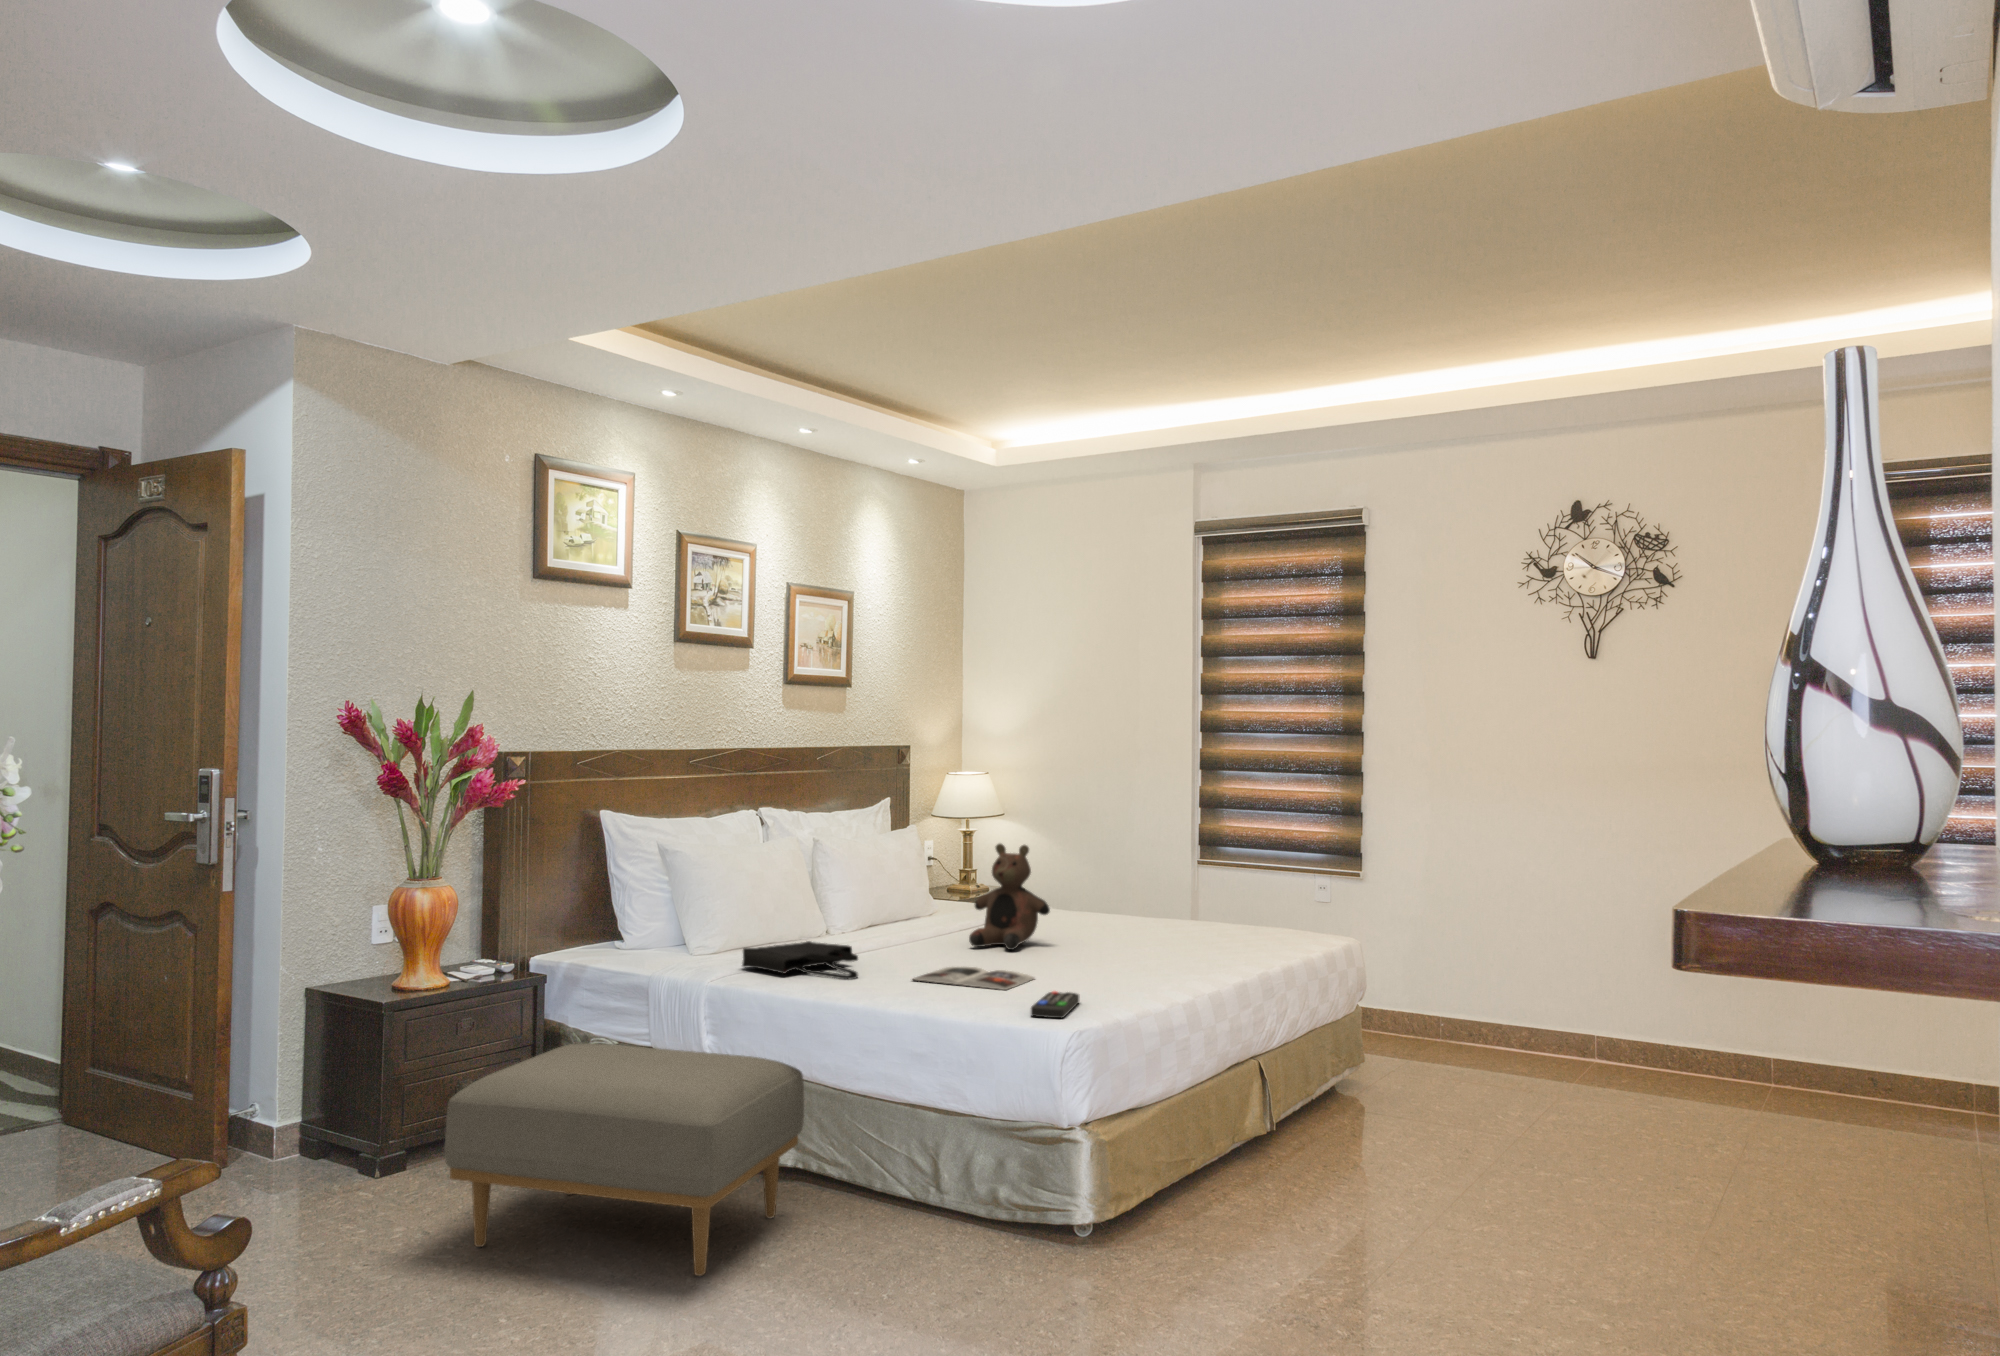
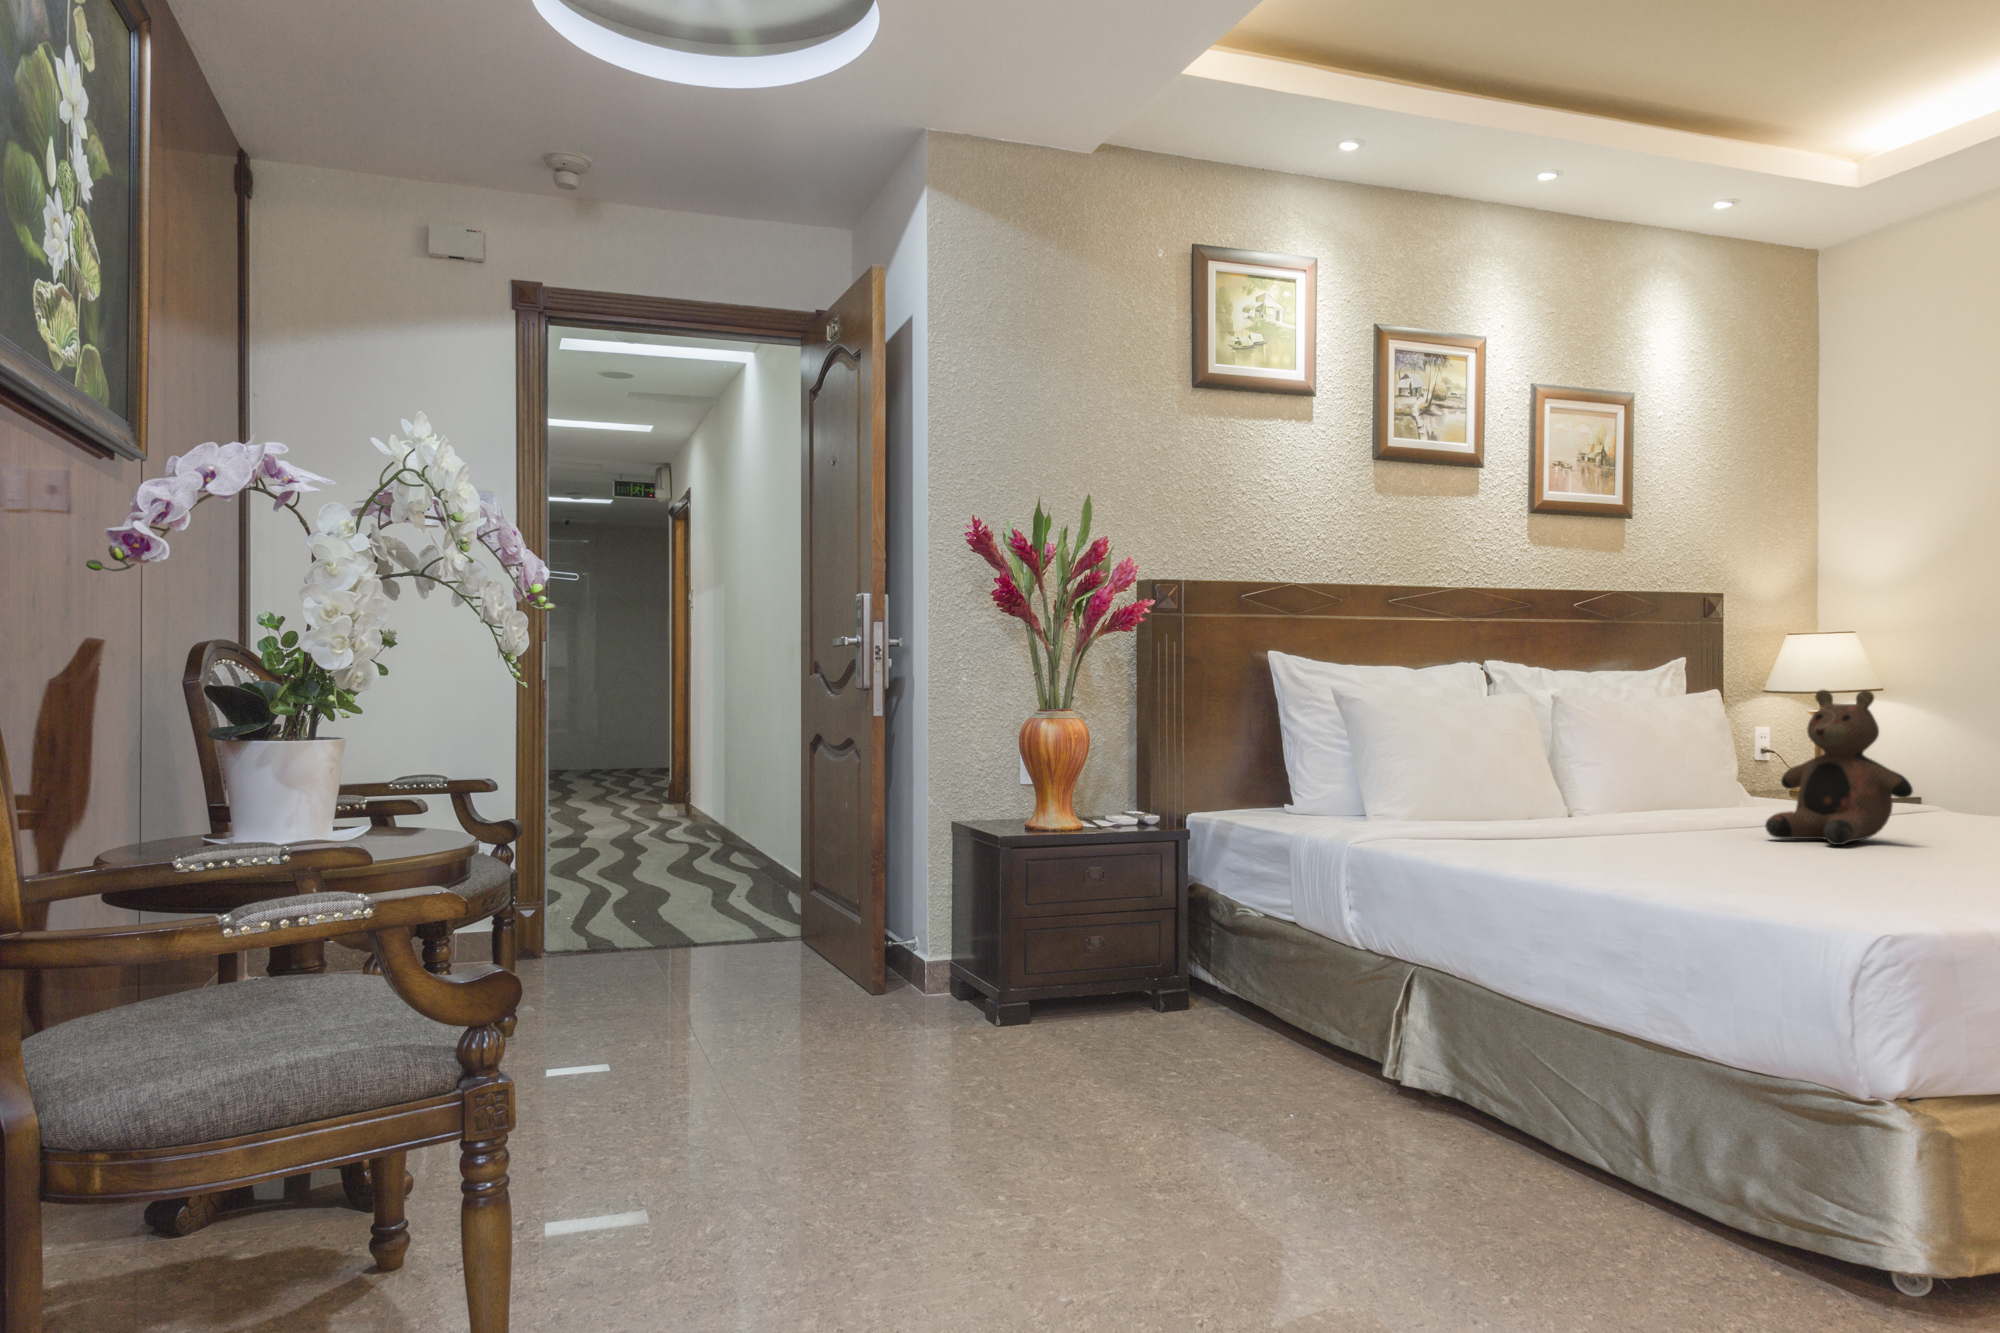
tote bag: present [742,941,858,979] -> none [1408,808,1562,853]
magazine: present [913,967,1035,990] -> none [1636,851,1857,883]
remote control: present [1031,991,1079,1018] -> none [1808,884,1920,920]
ottoman: present [444,1043,804,1276] -> none [1002,895,1446,1201]

